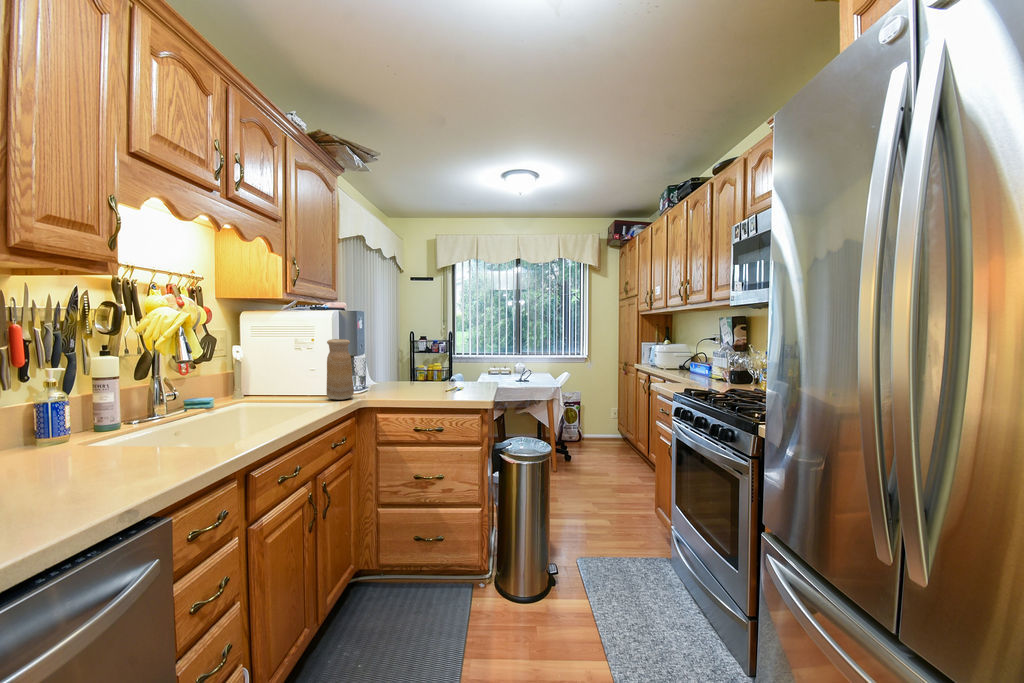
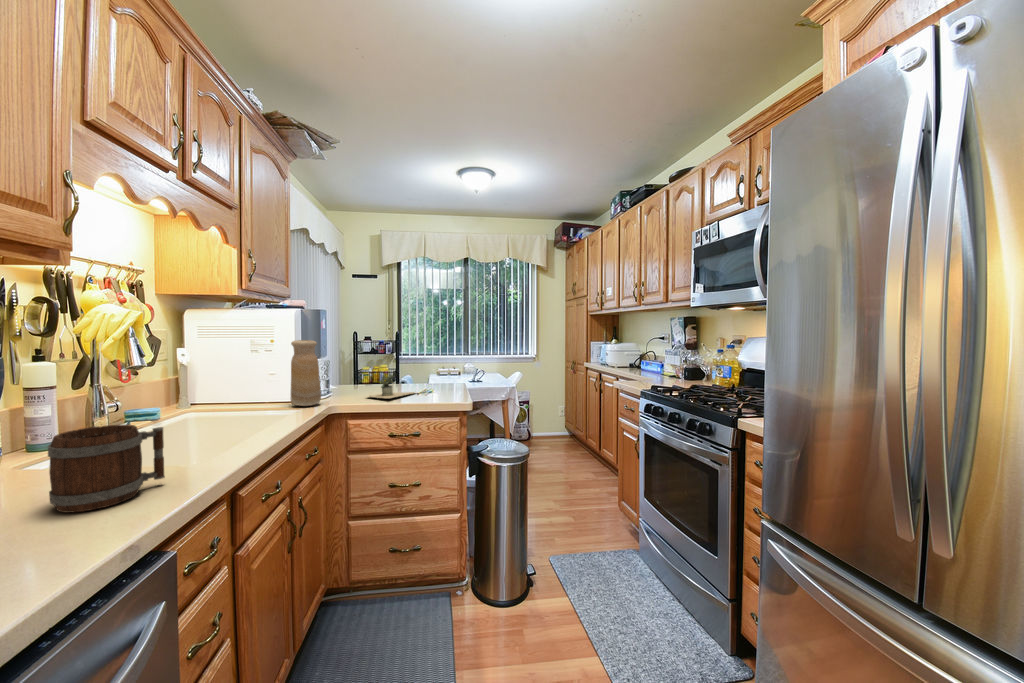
potted plant: none [396,371,459,395] -> present [368,374,415,398]
mug: none [72,411,174,485] -> present [48,425,165,513]

